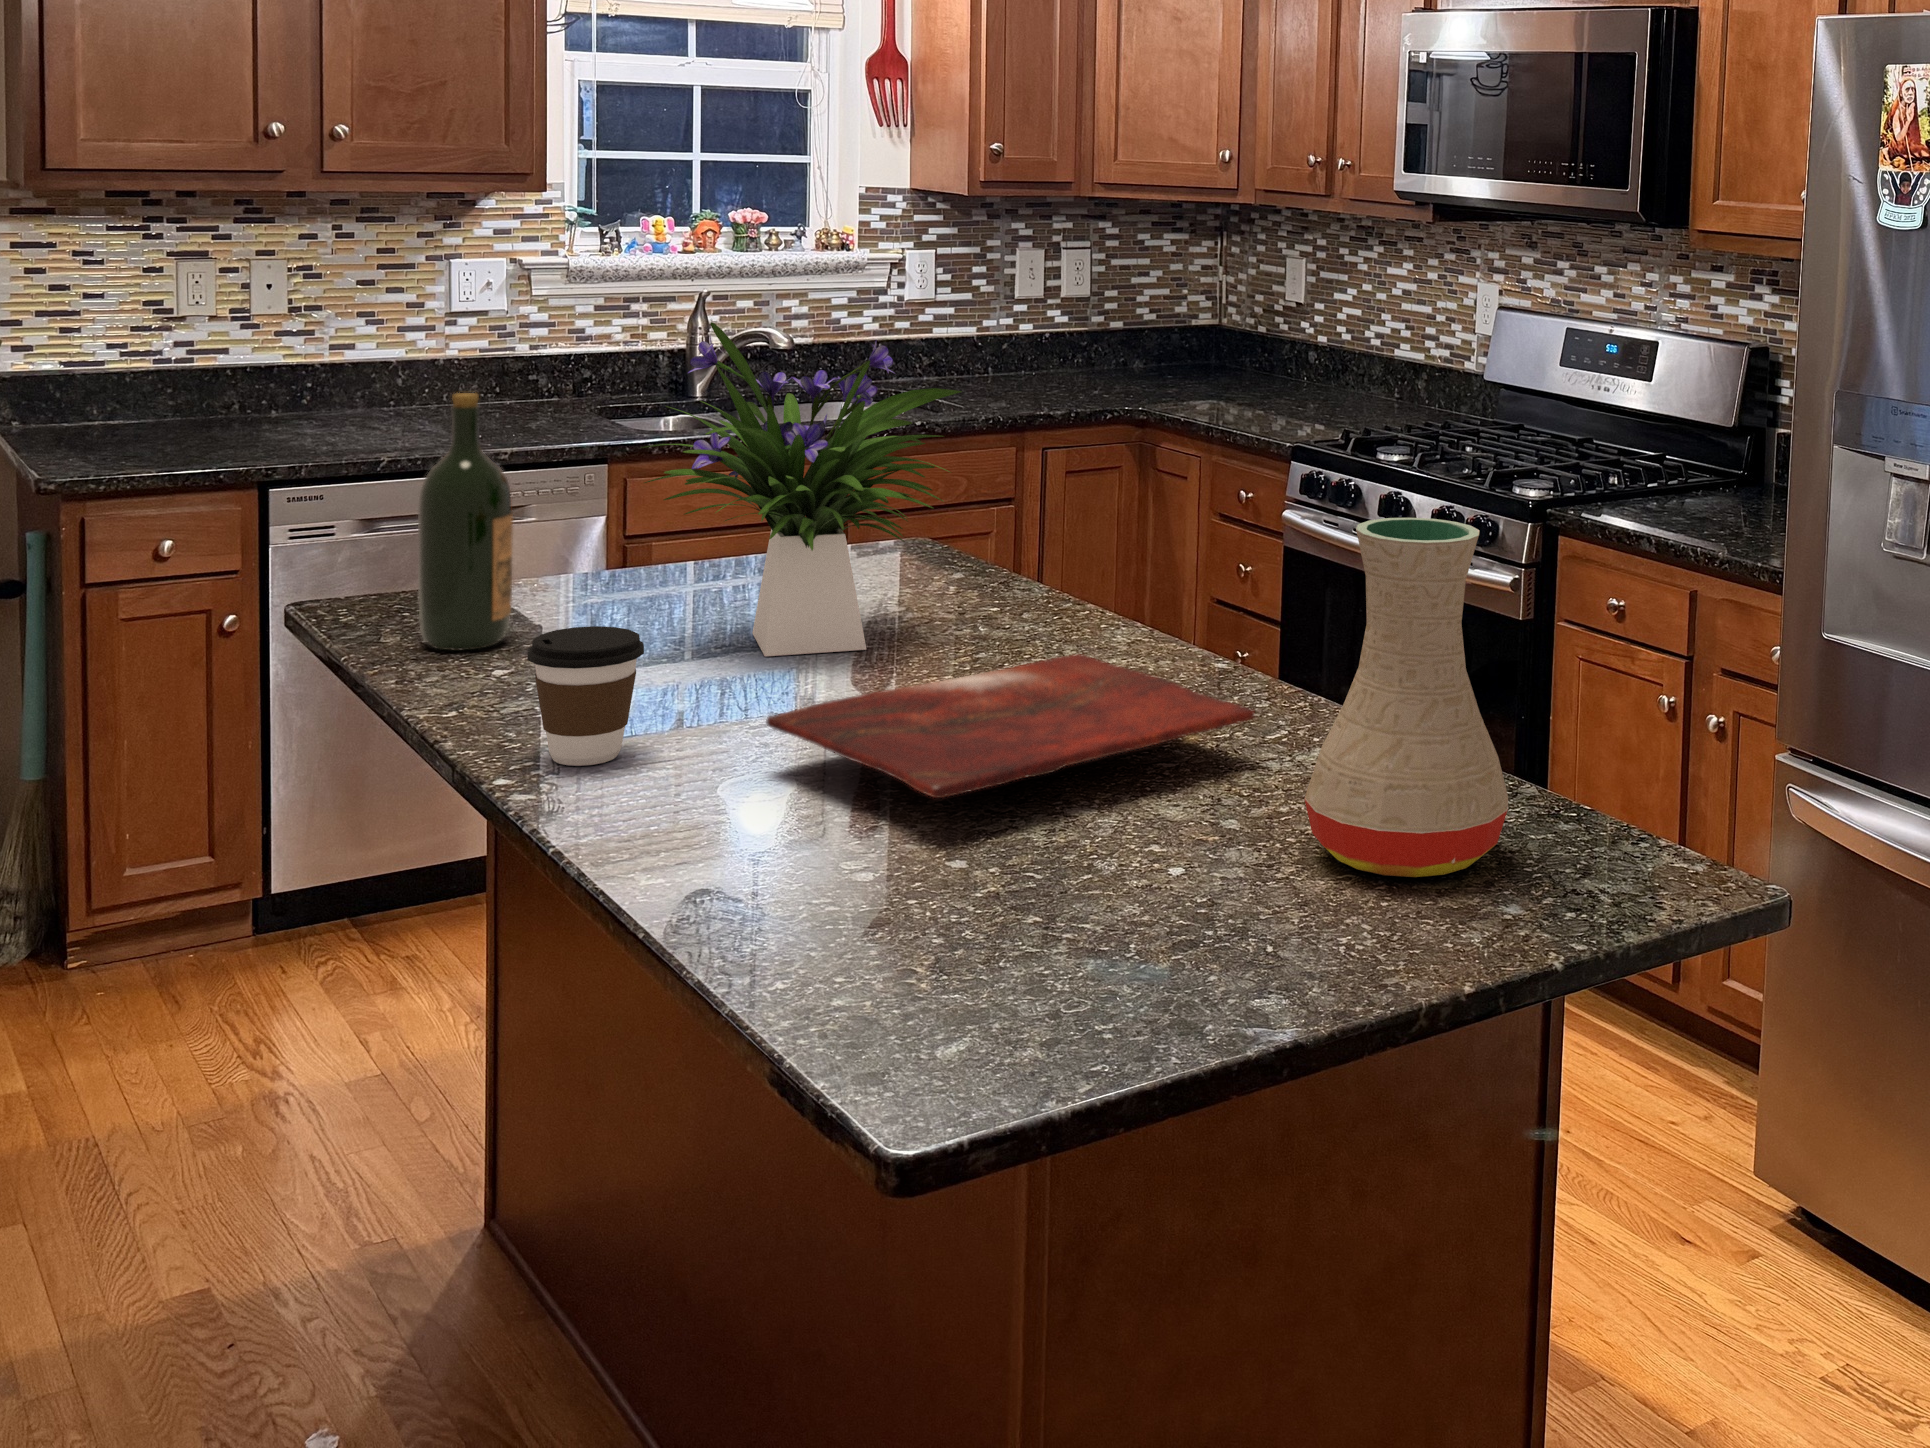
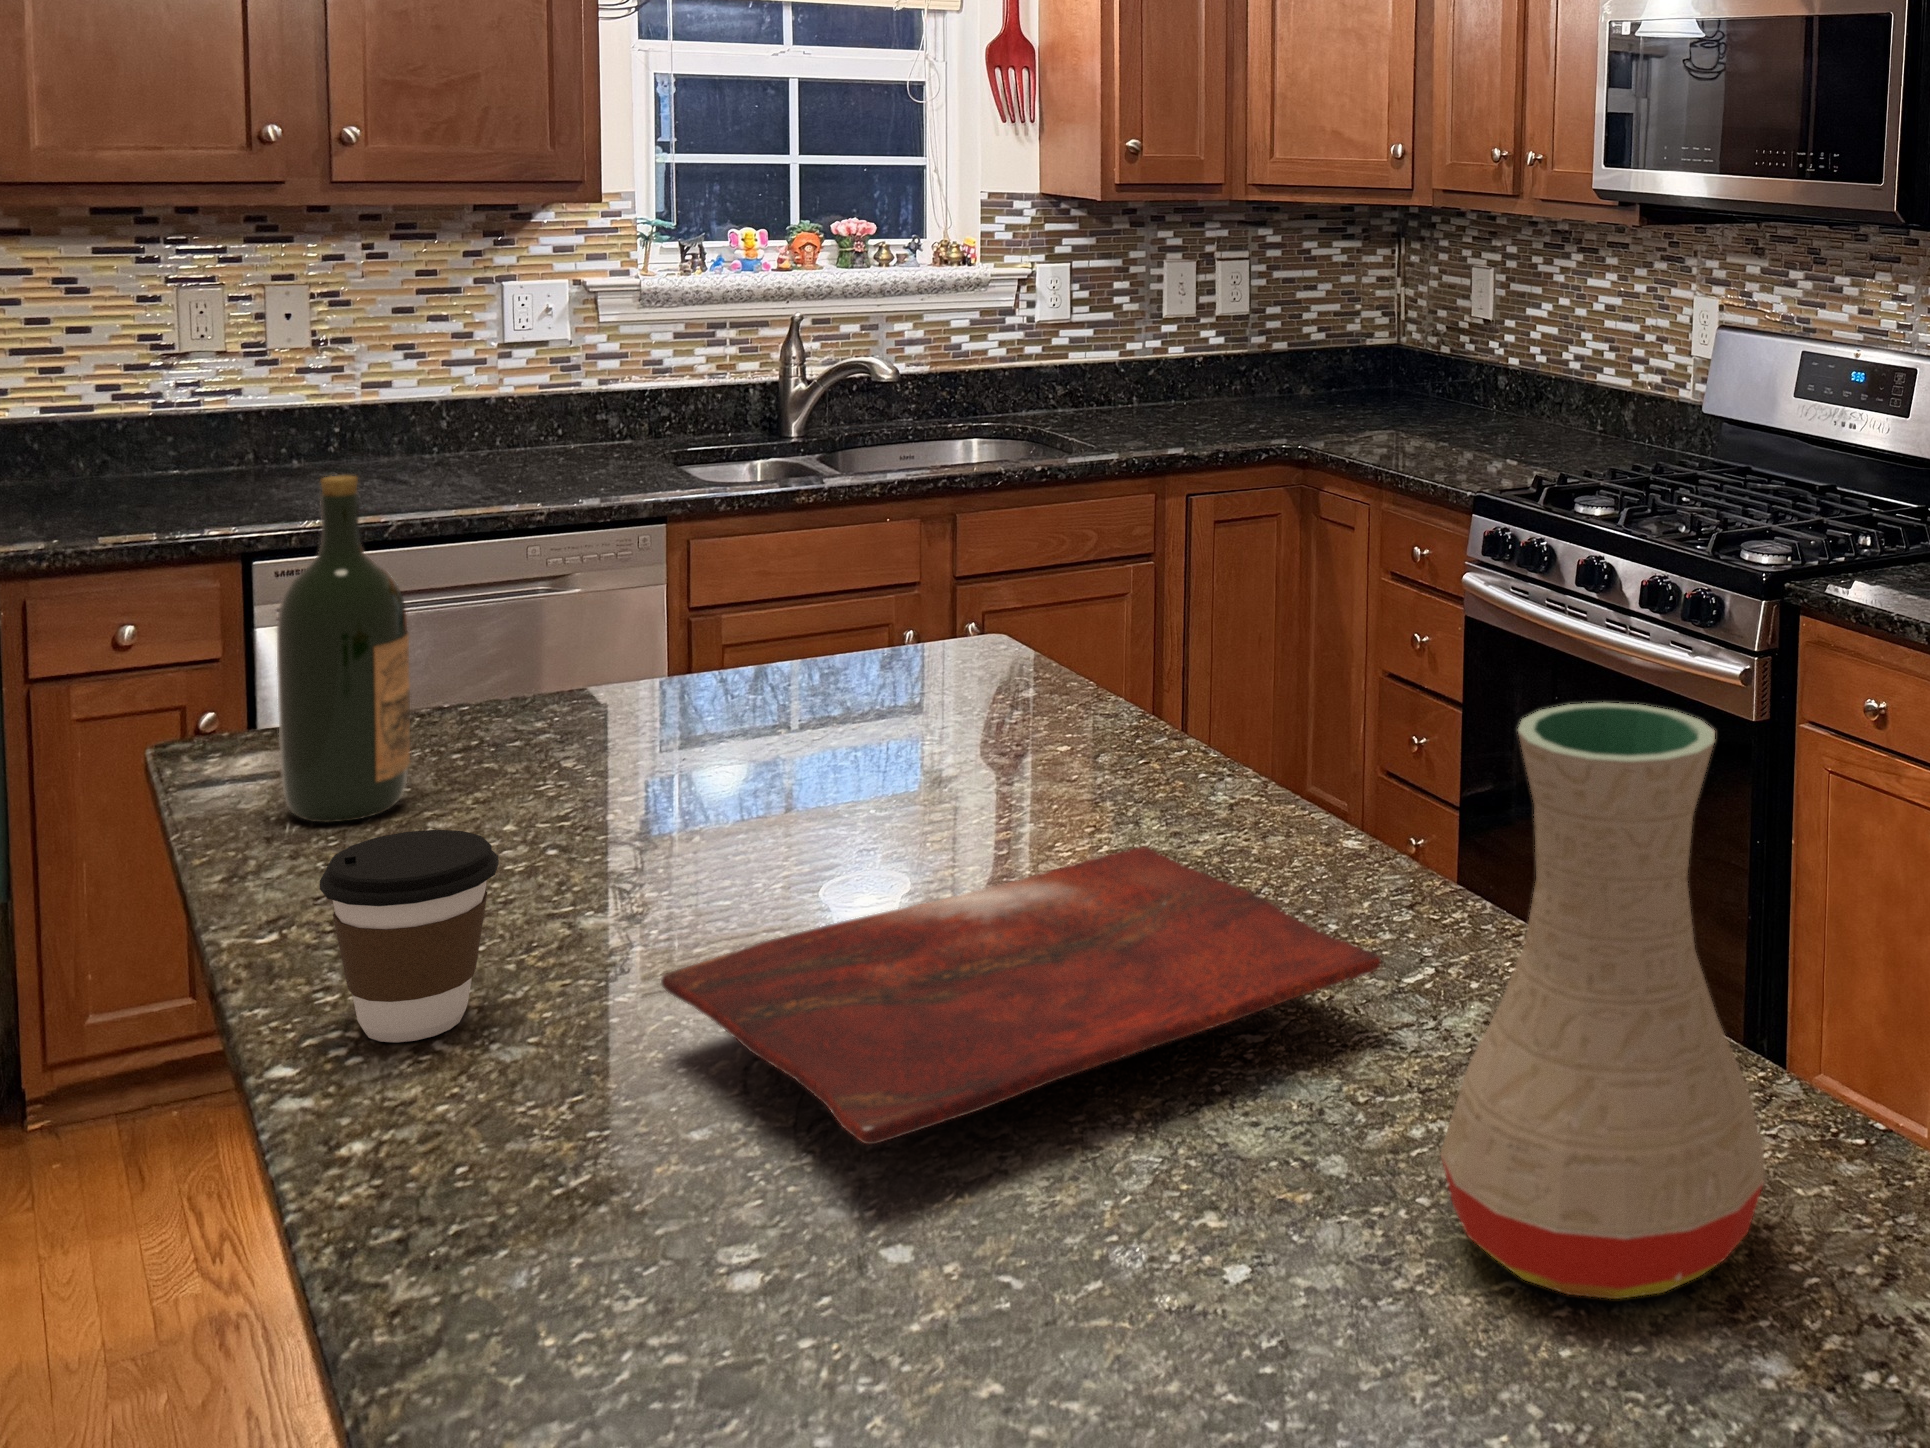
flower arrangement: present [641,322,962,656] -> none [573,379,1010,830]

